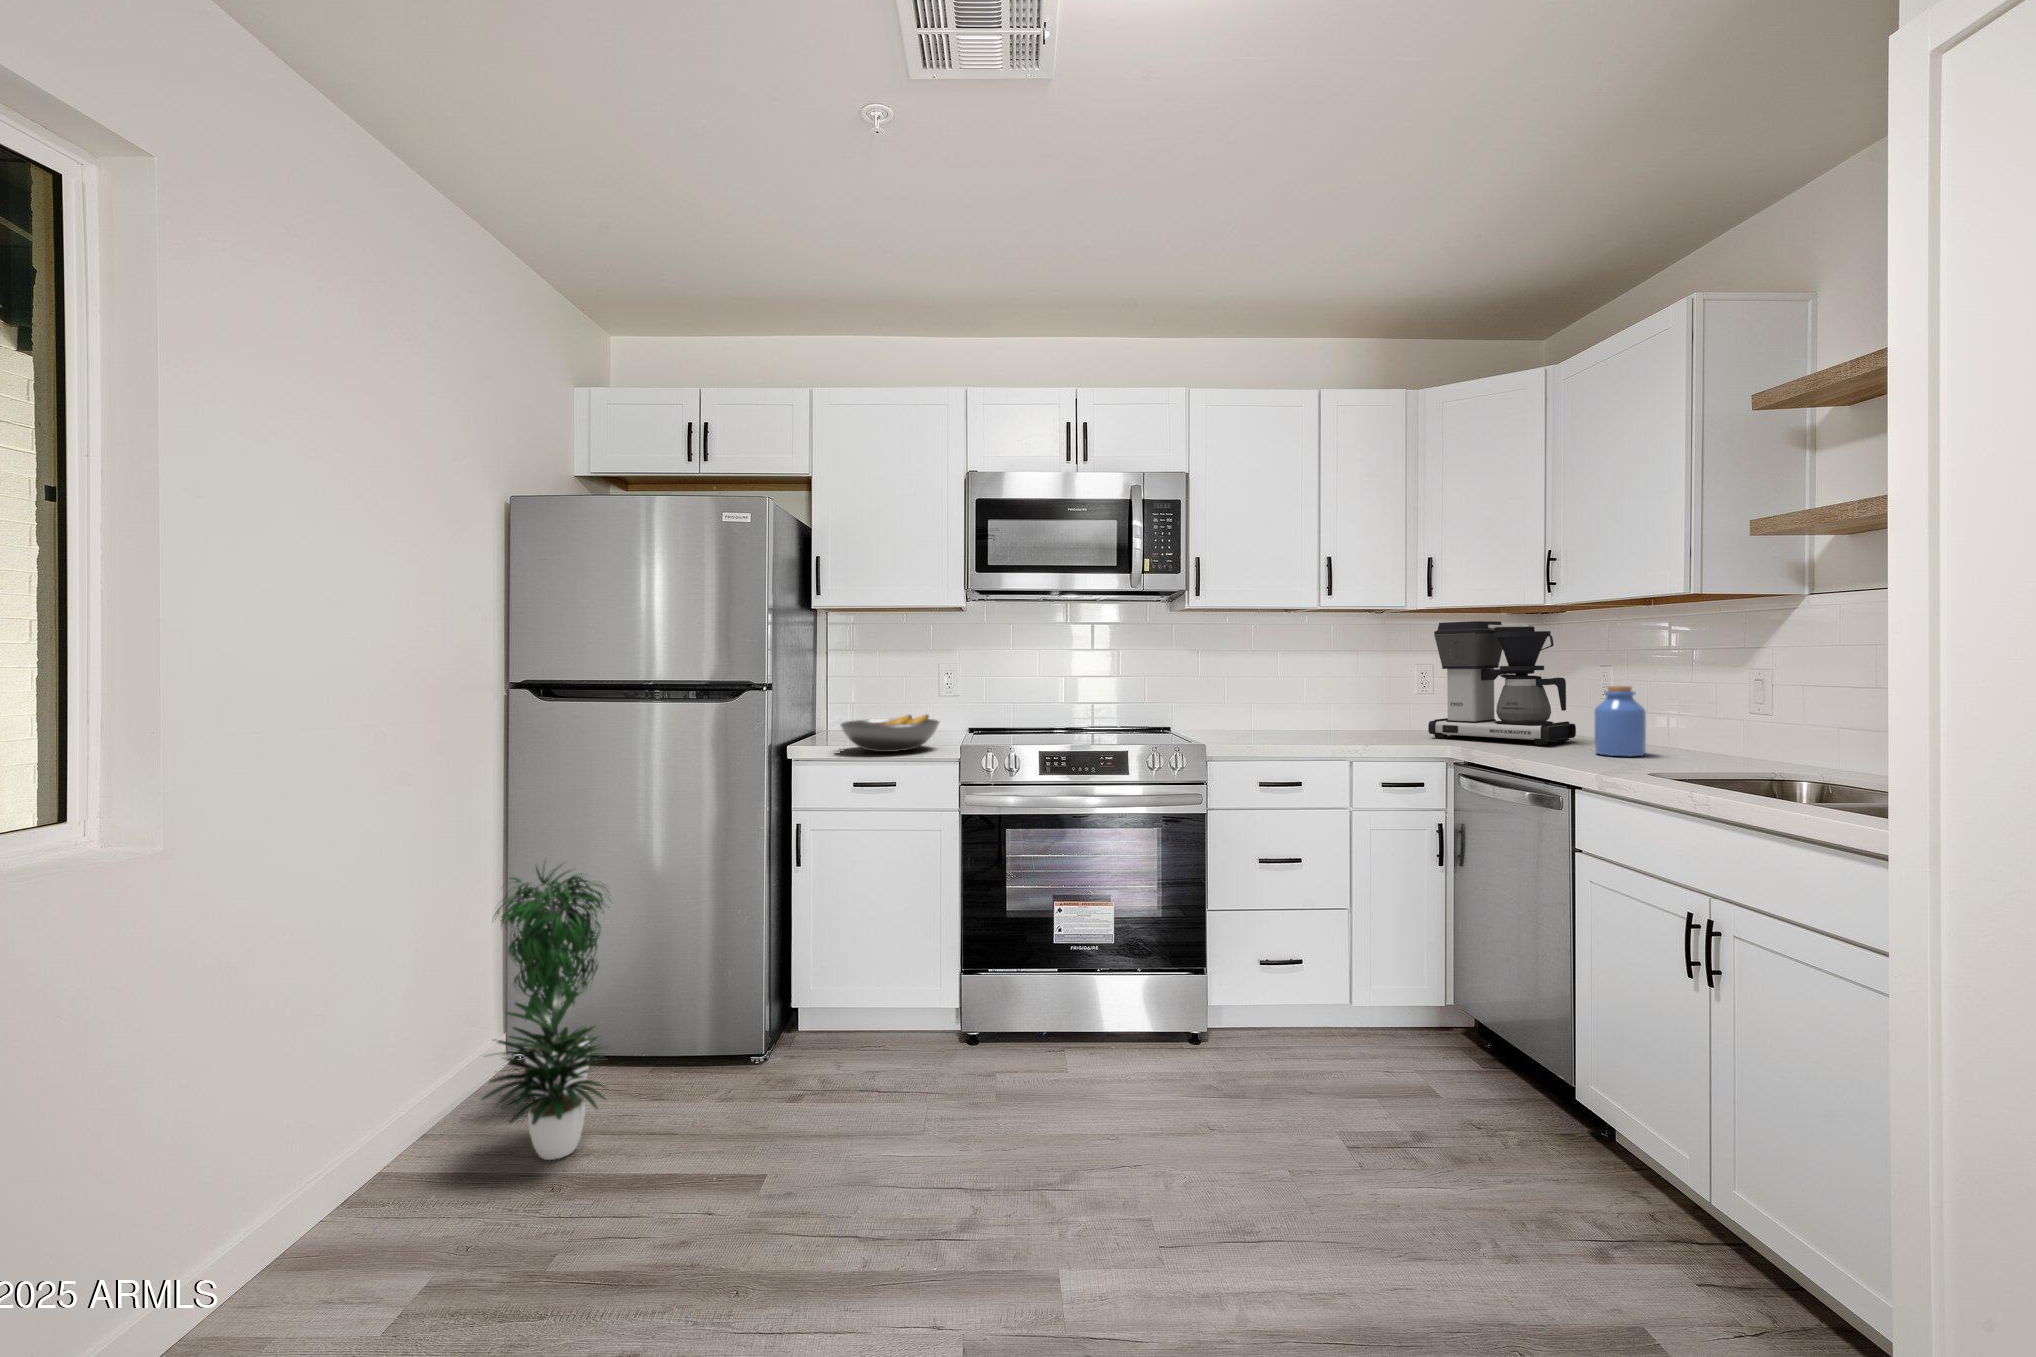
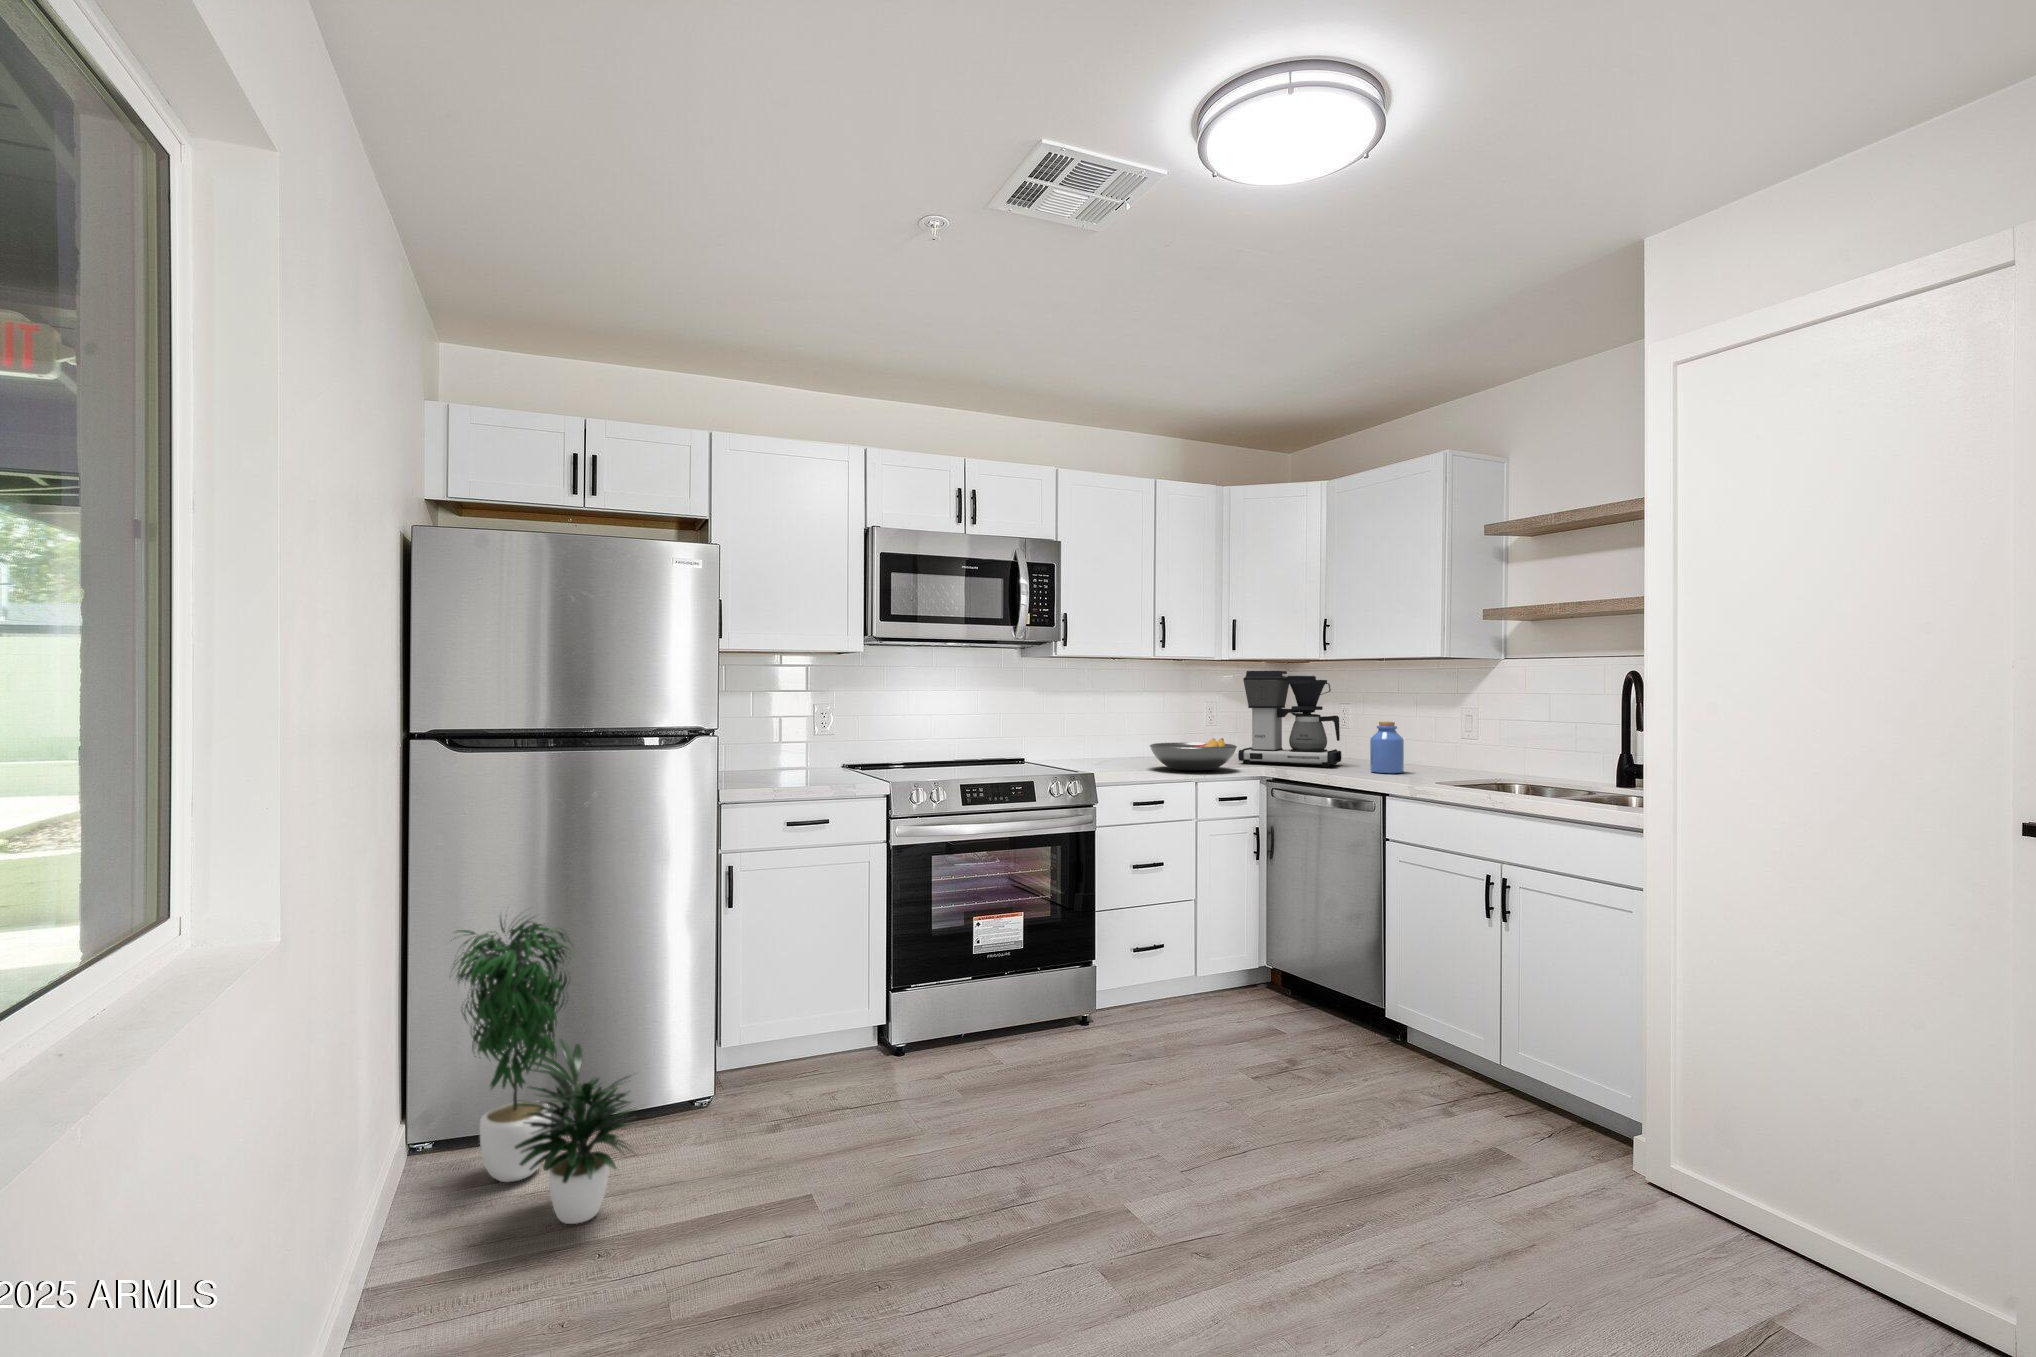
fruit bowl: present [841,715,939,752] -> present [1150,738,1237,771]

